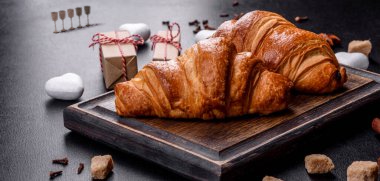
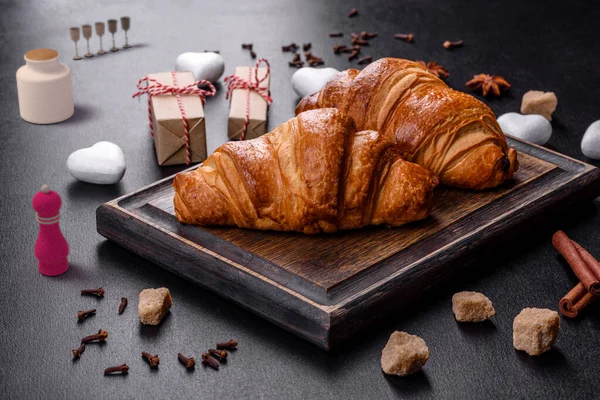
jar: none [15,20,53,68] -> present [16,48,74,124]
pepper mill: none [20,90,45,154] -> present [32,185,69,276]

